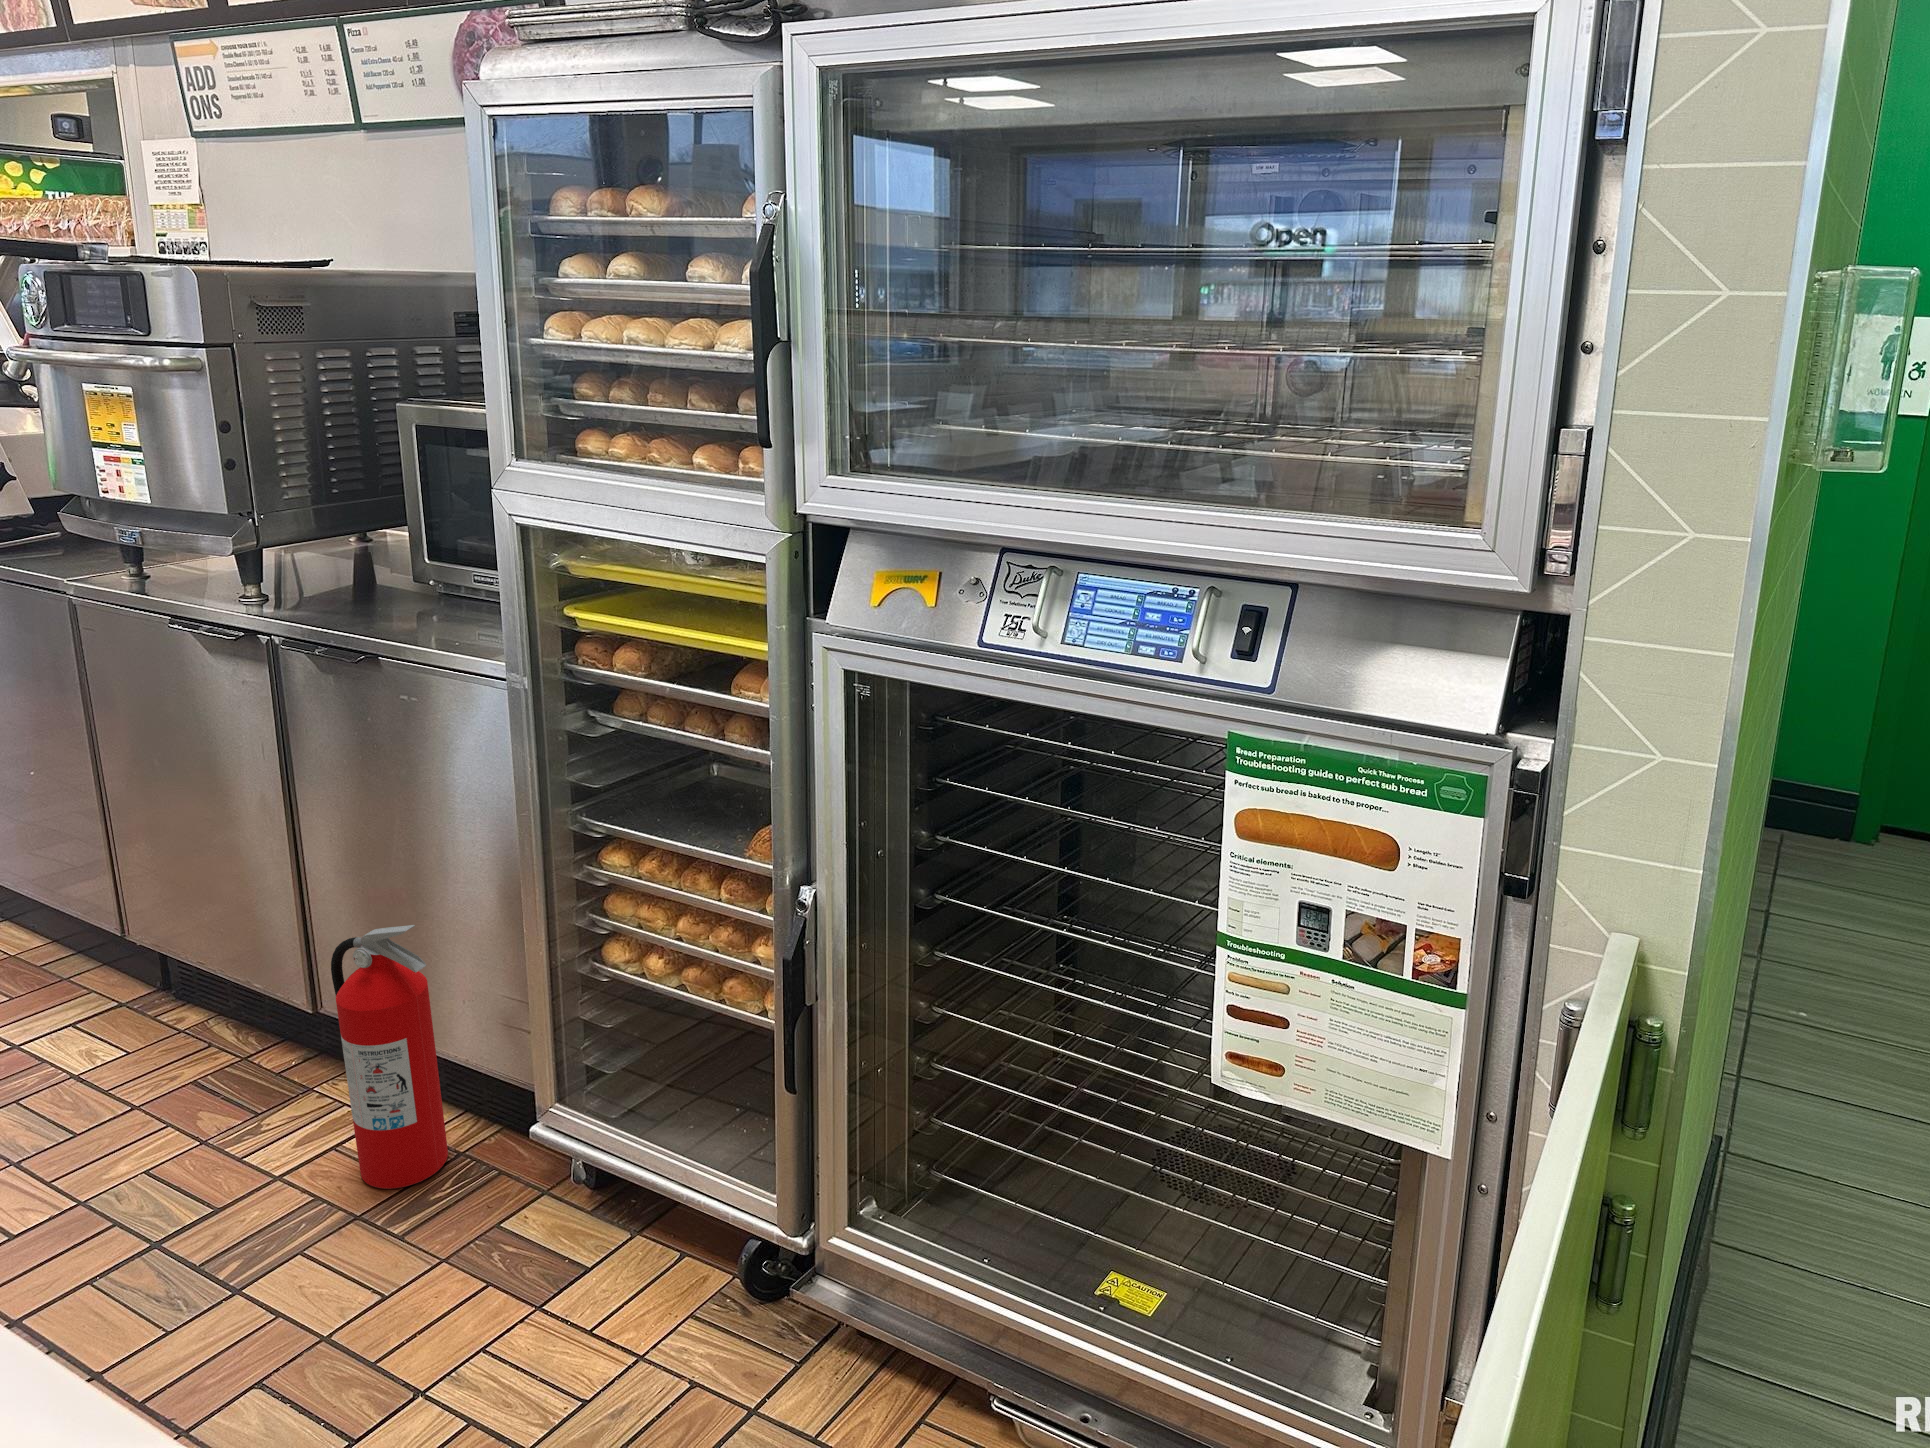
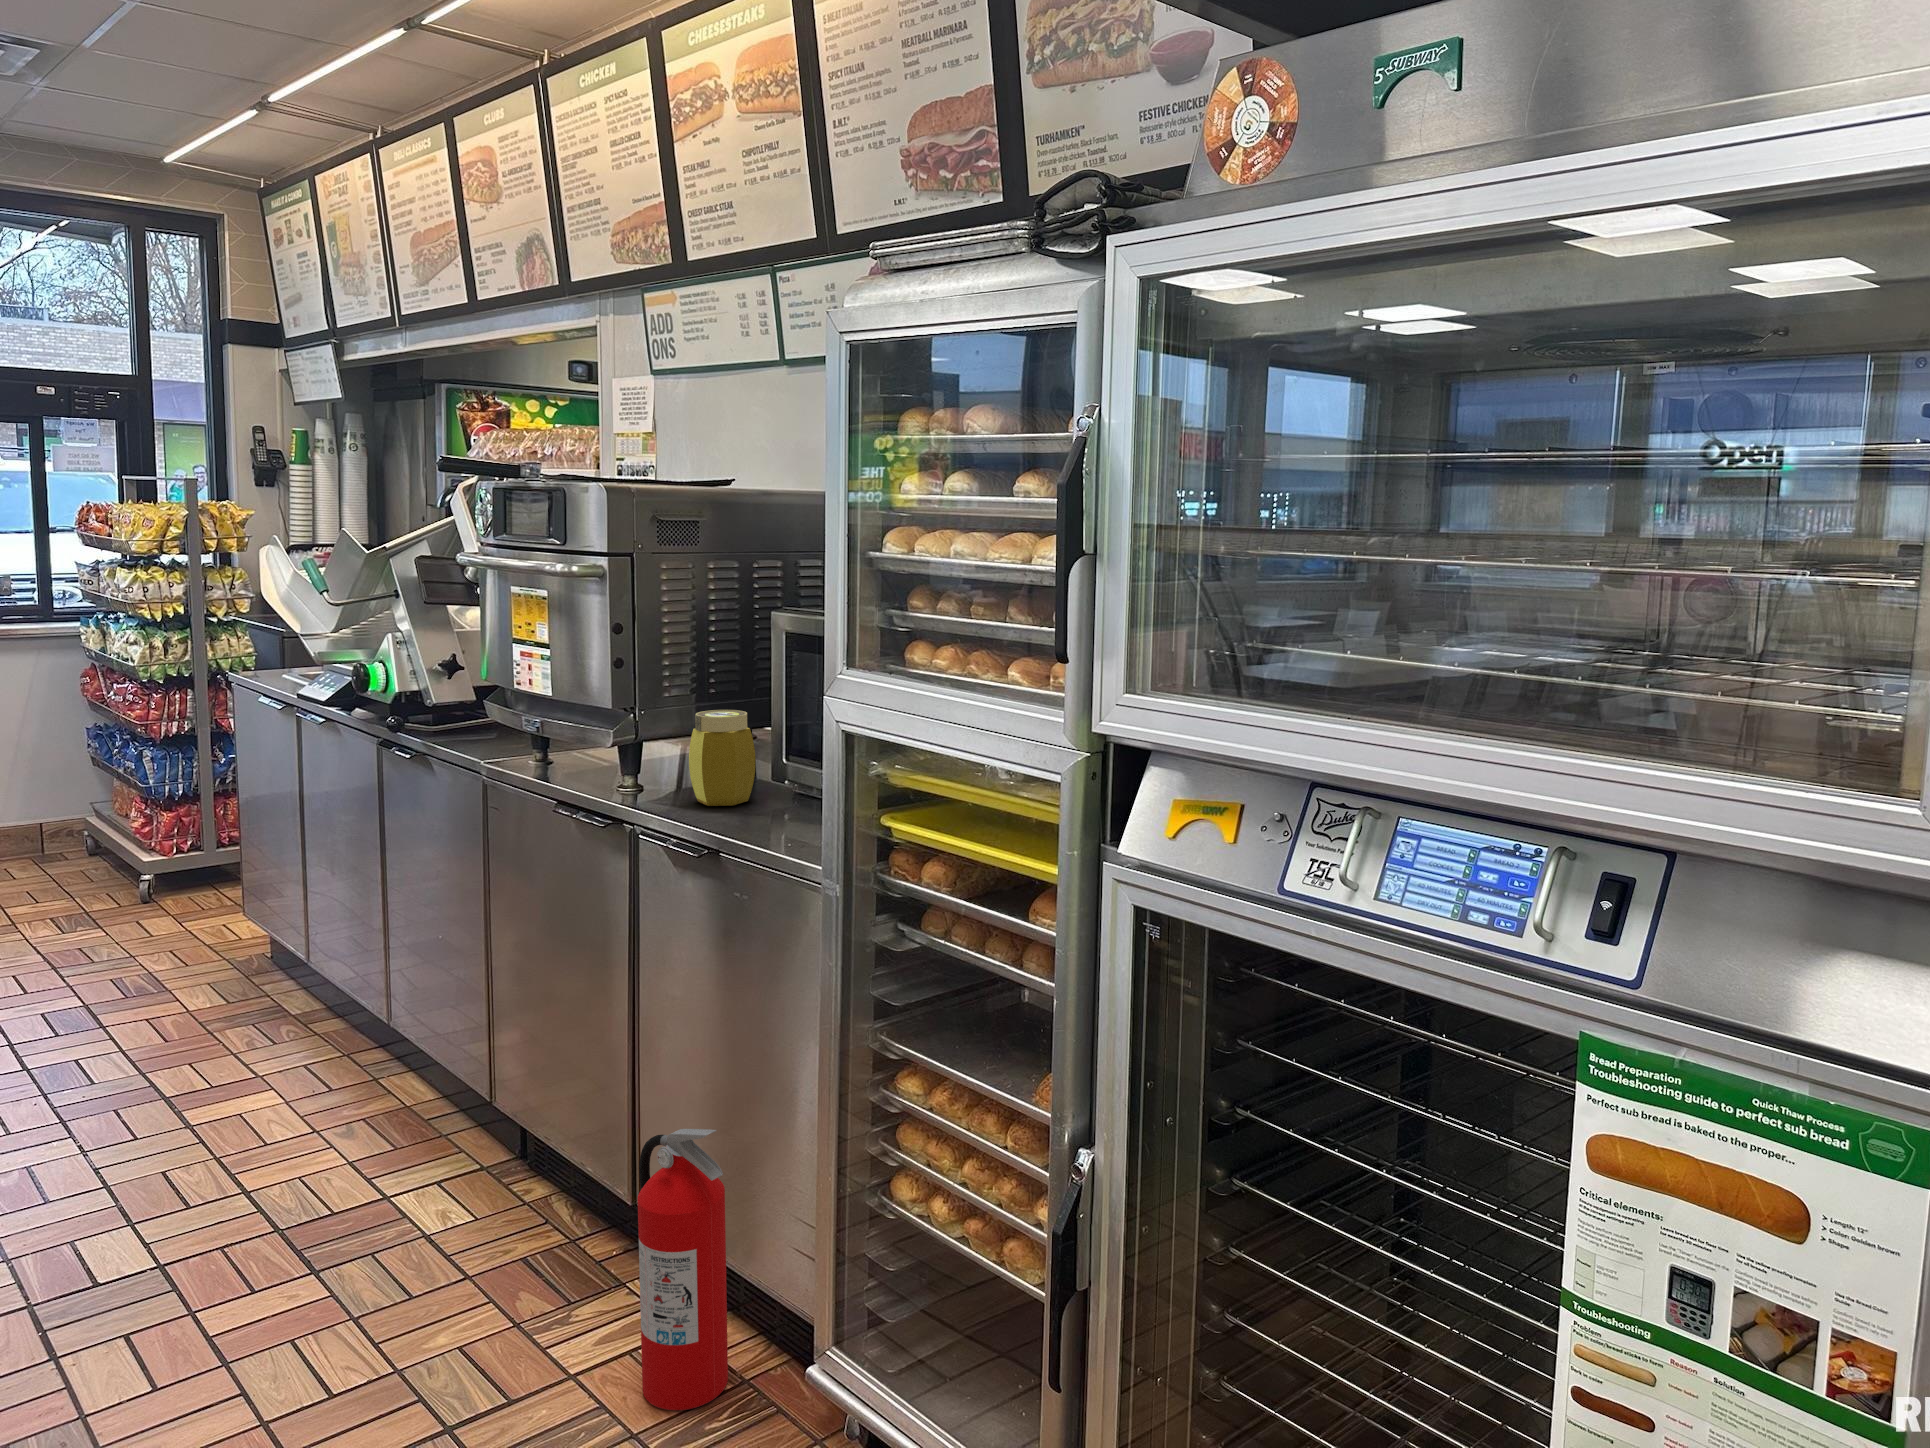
jar: none [326,511,402,612] -> present [689,710,755,806]

